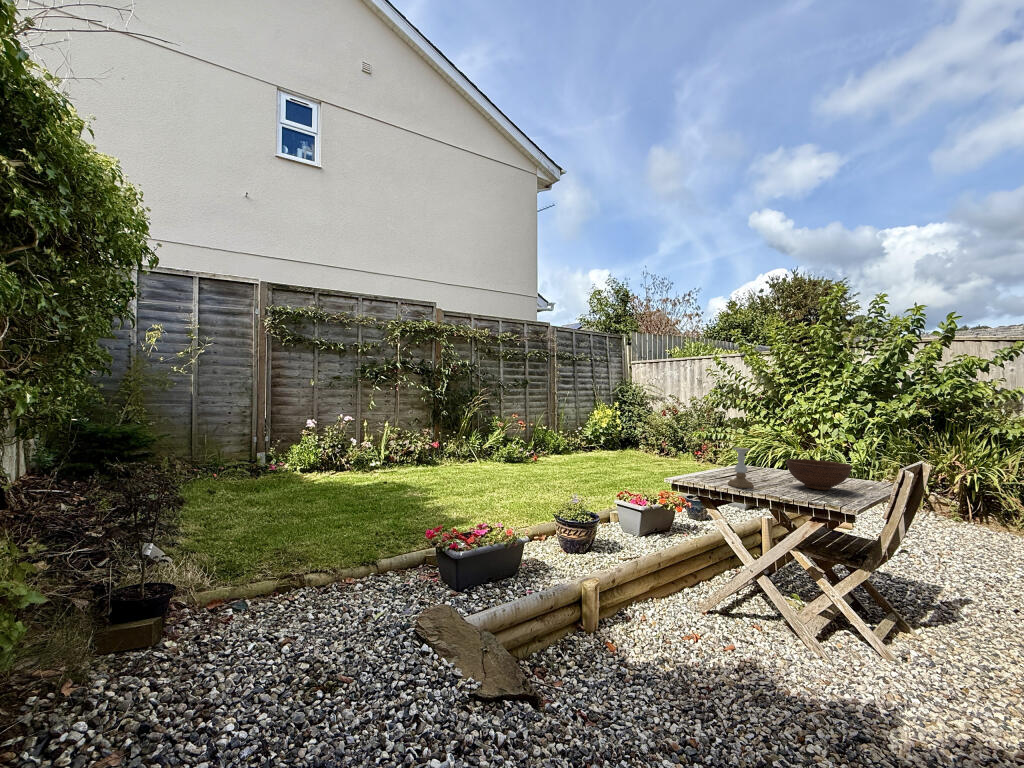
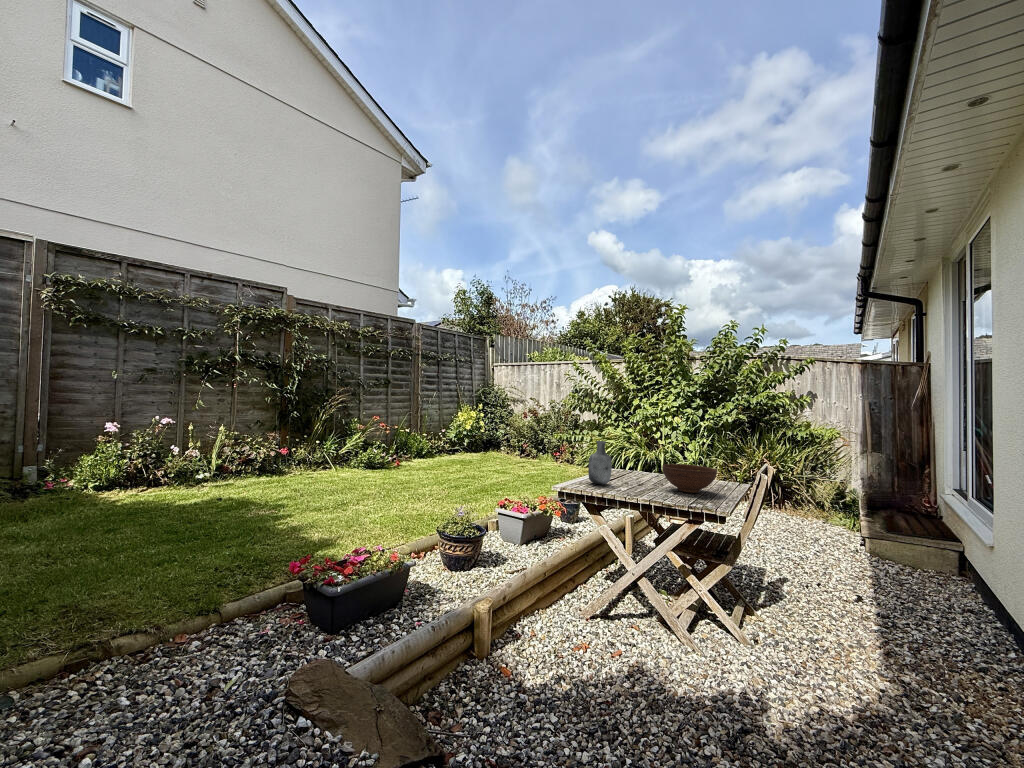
vase: none [704,434,729,478] -> present [588,441,612,484]
candle holder: present [728,447,754,488] -> none [614,455,638,495]

